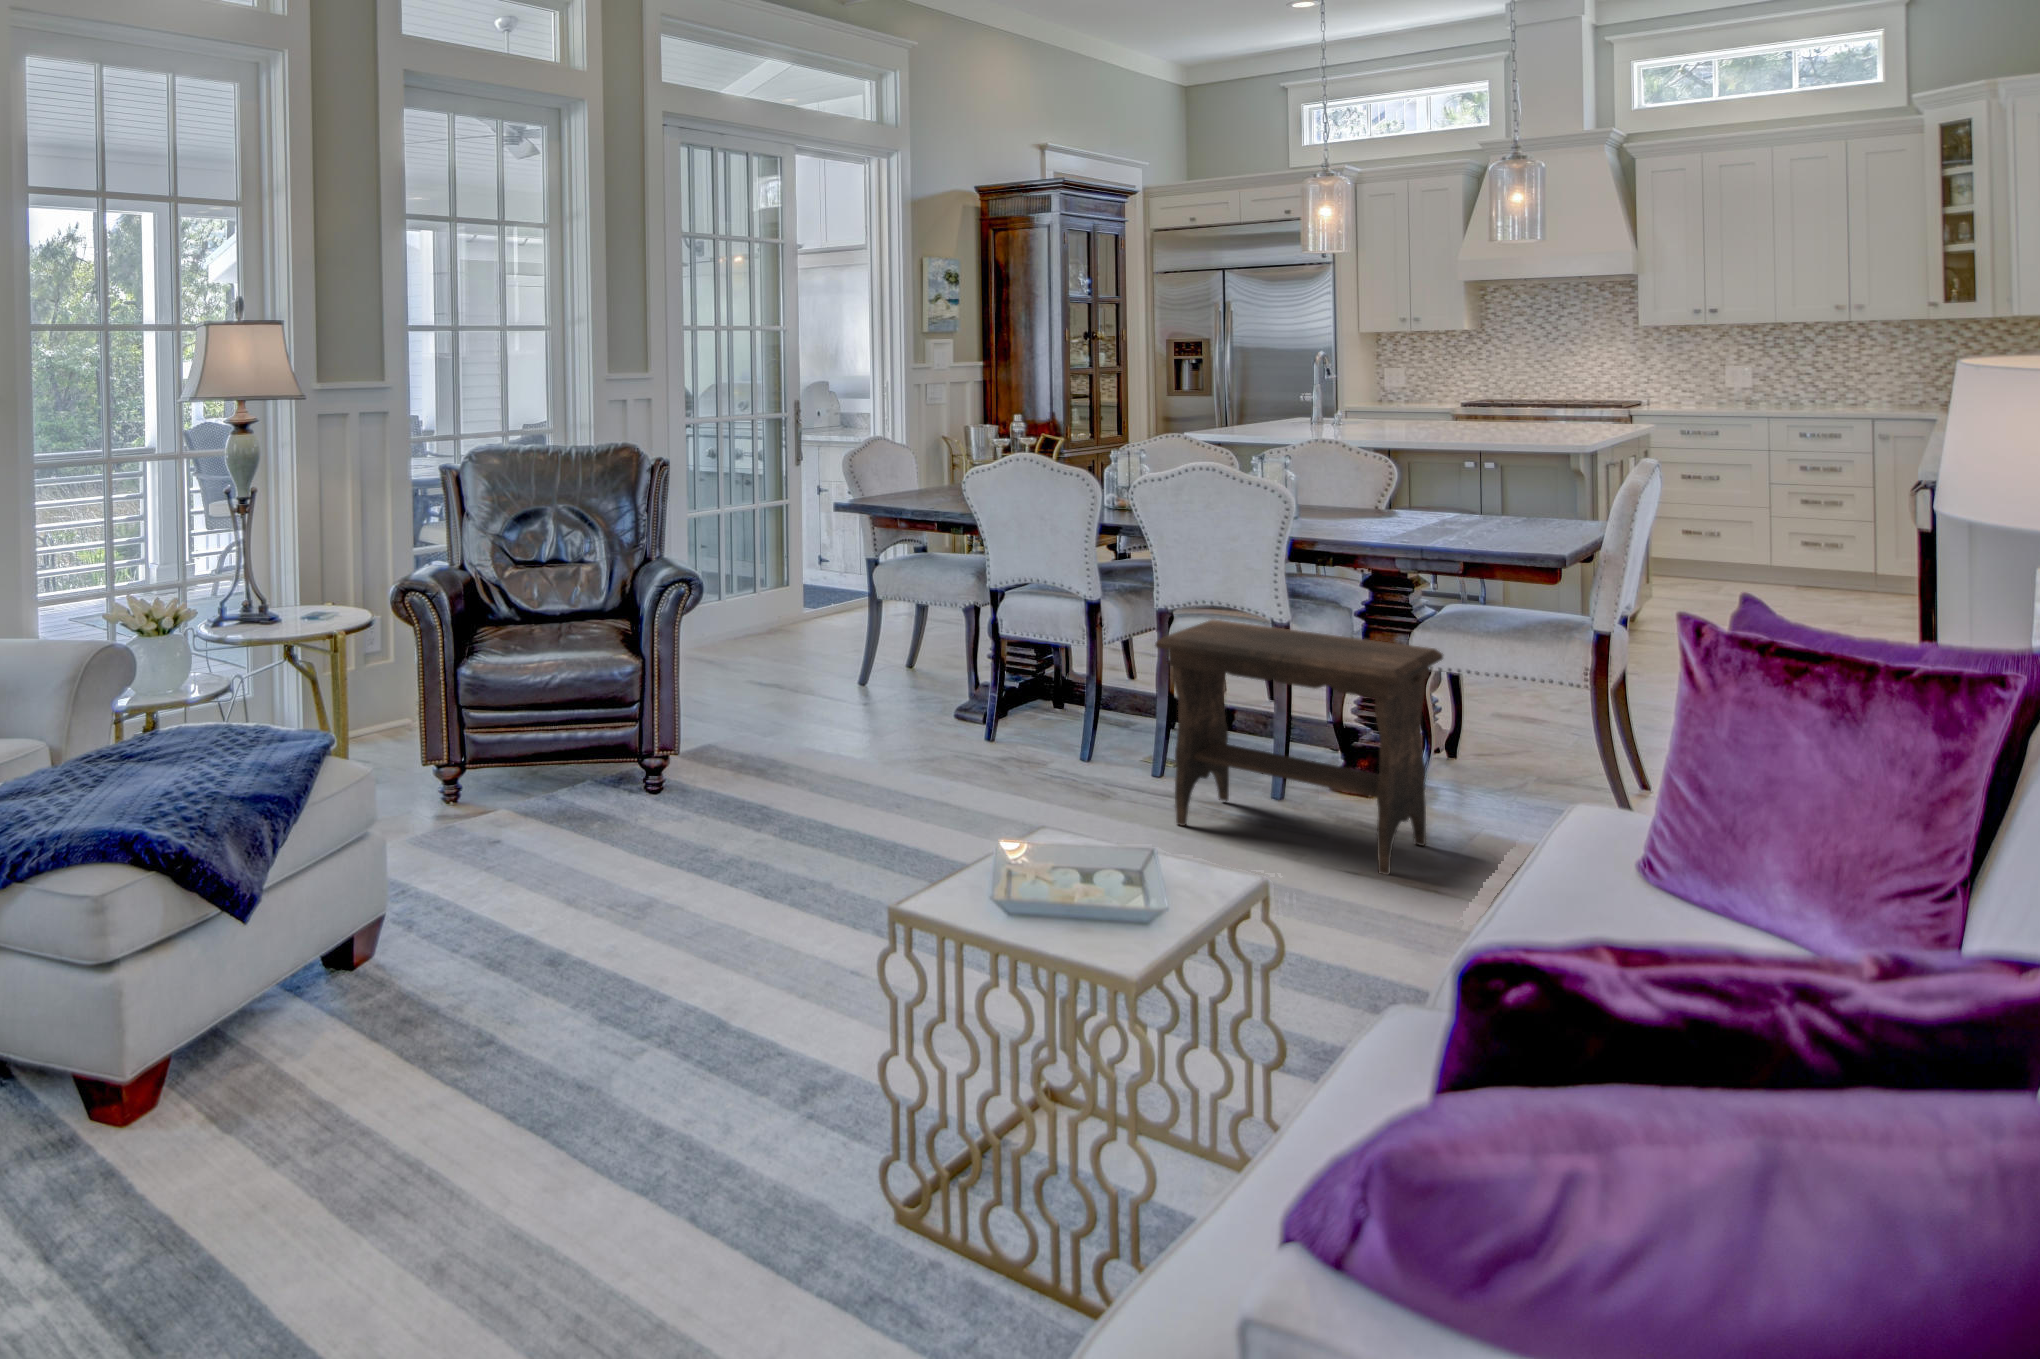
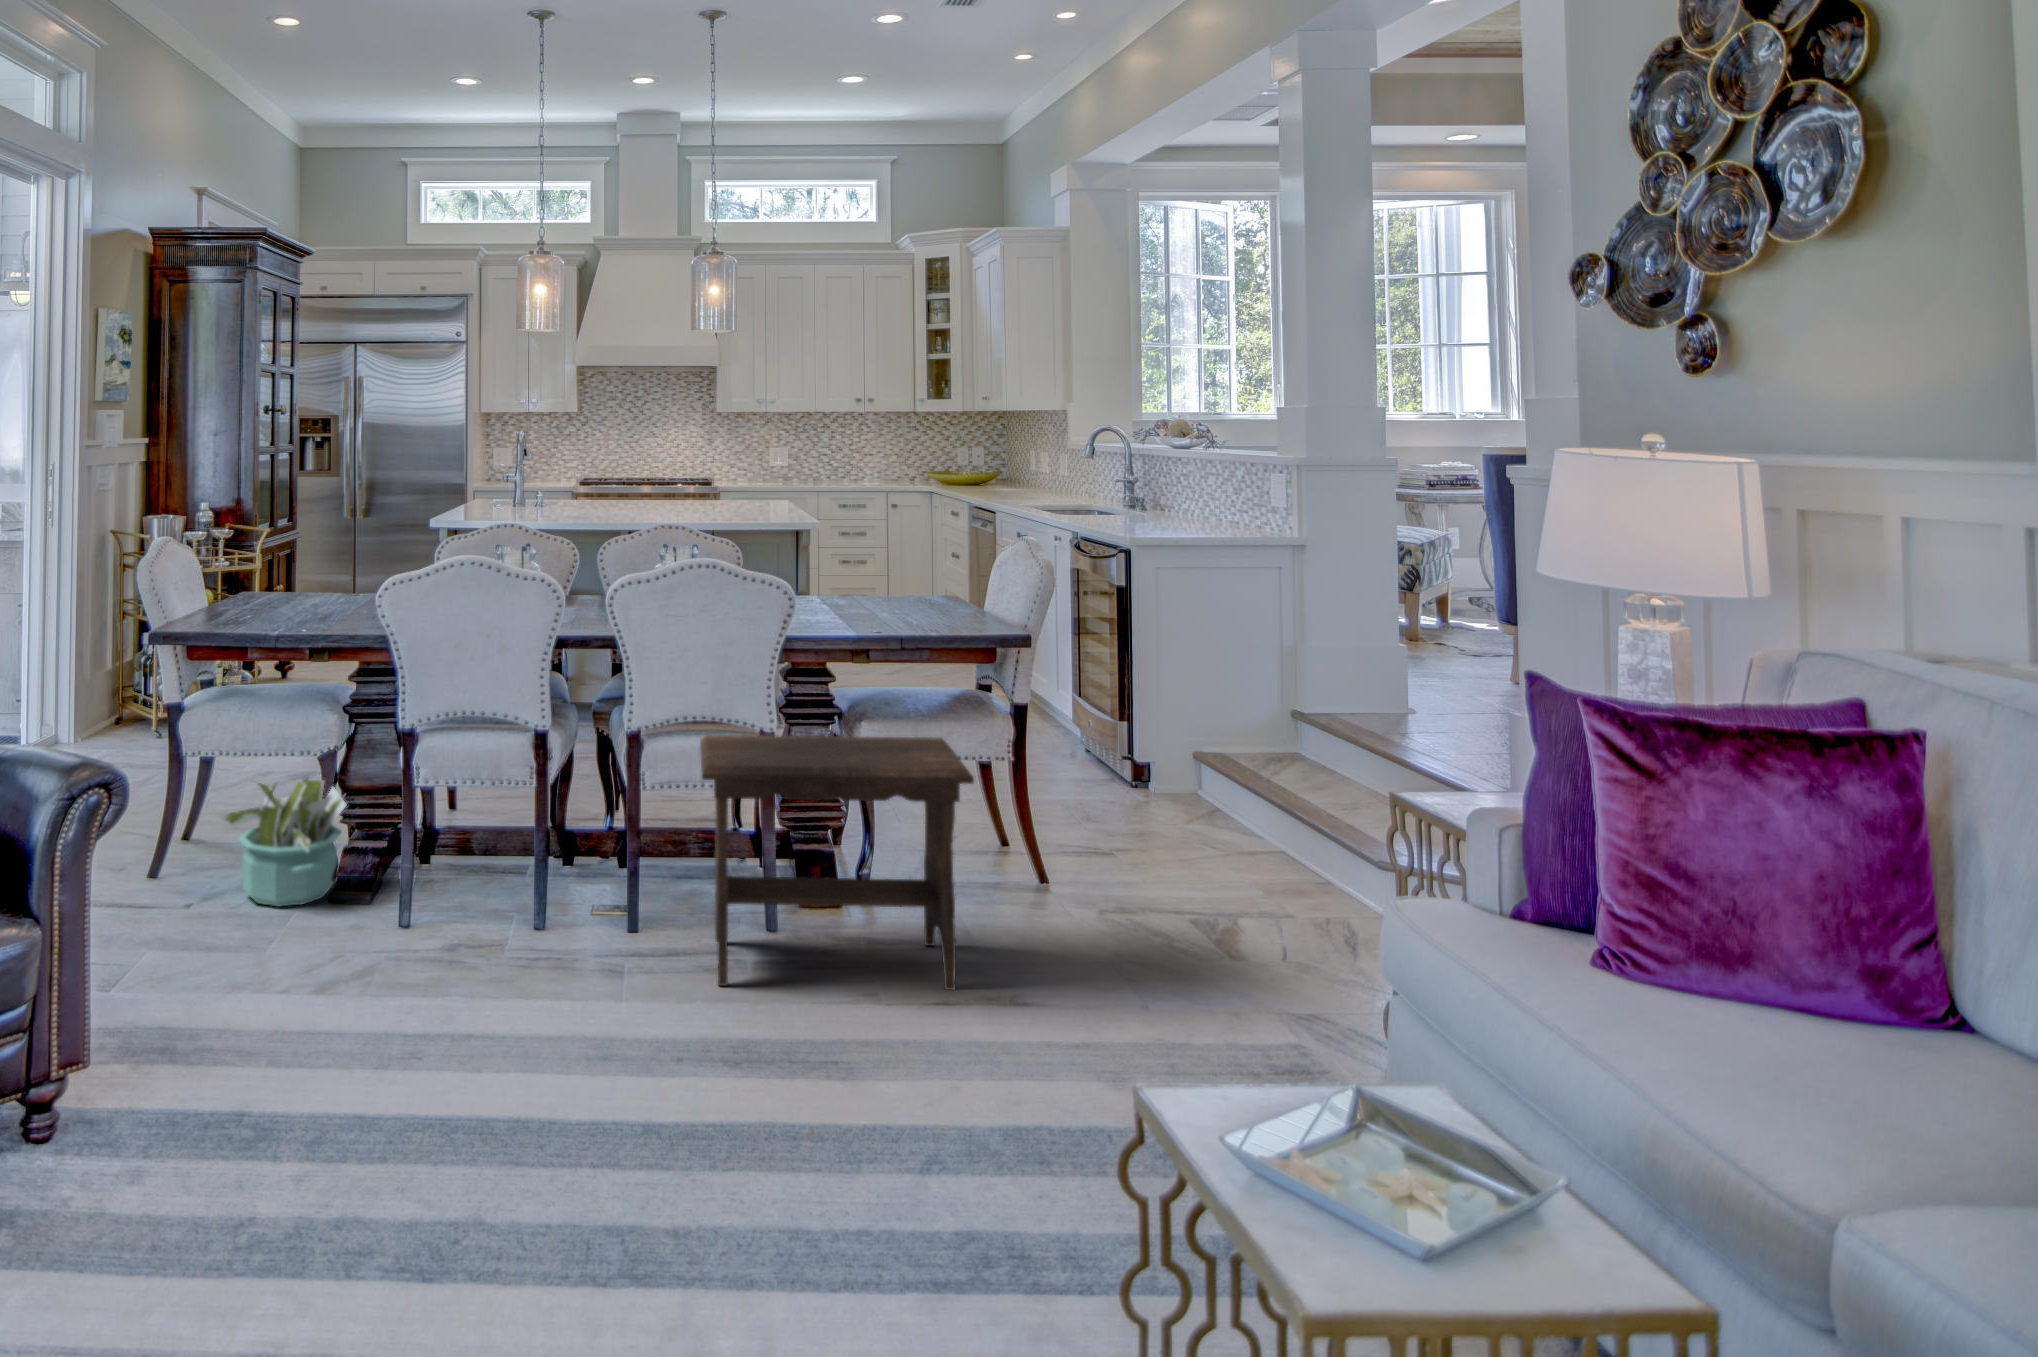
decorative plant: none [899,624,987,718] -> present [219,778,346,906]

